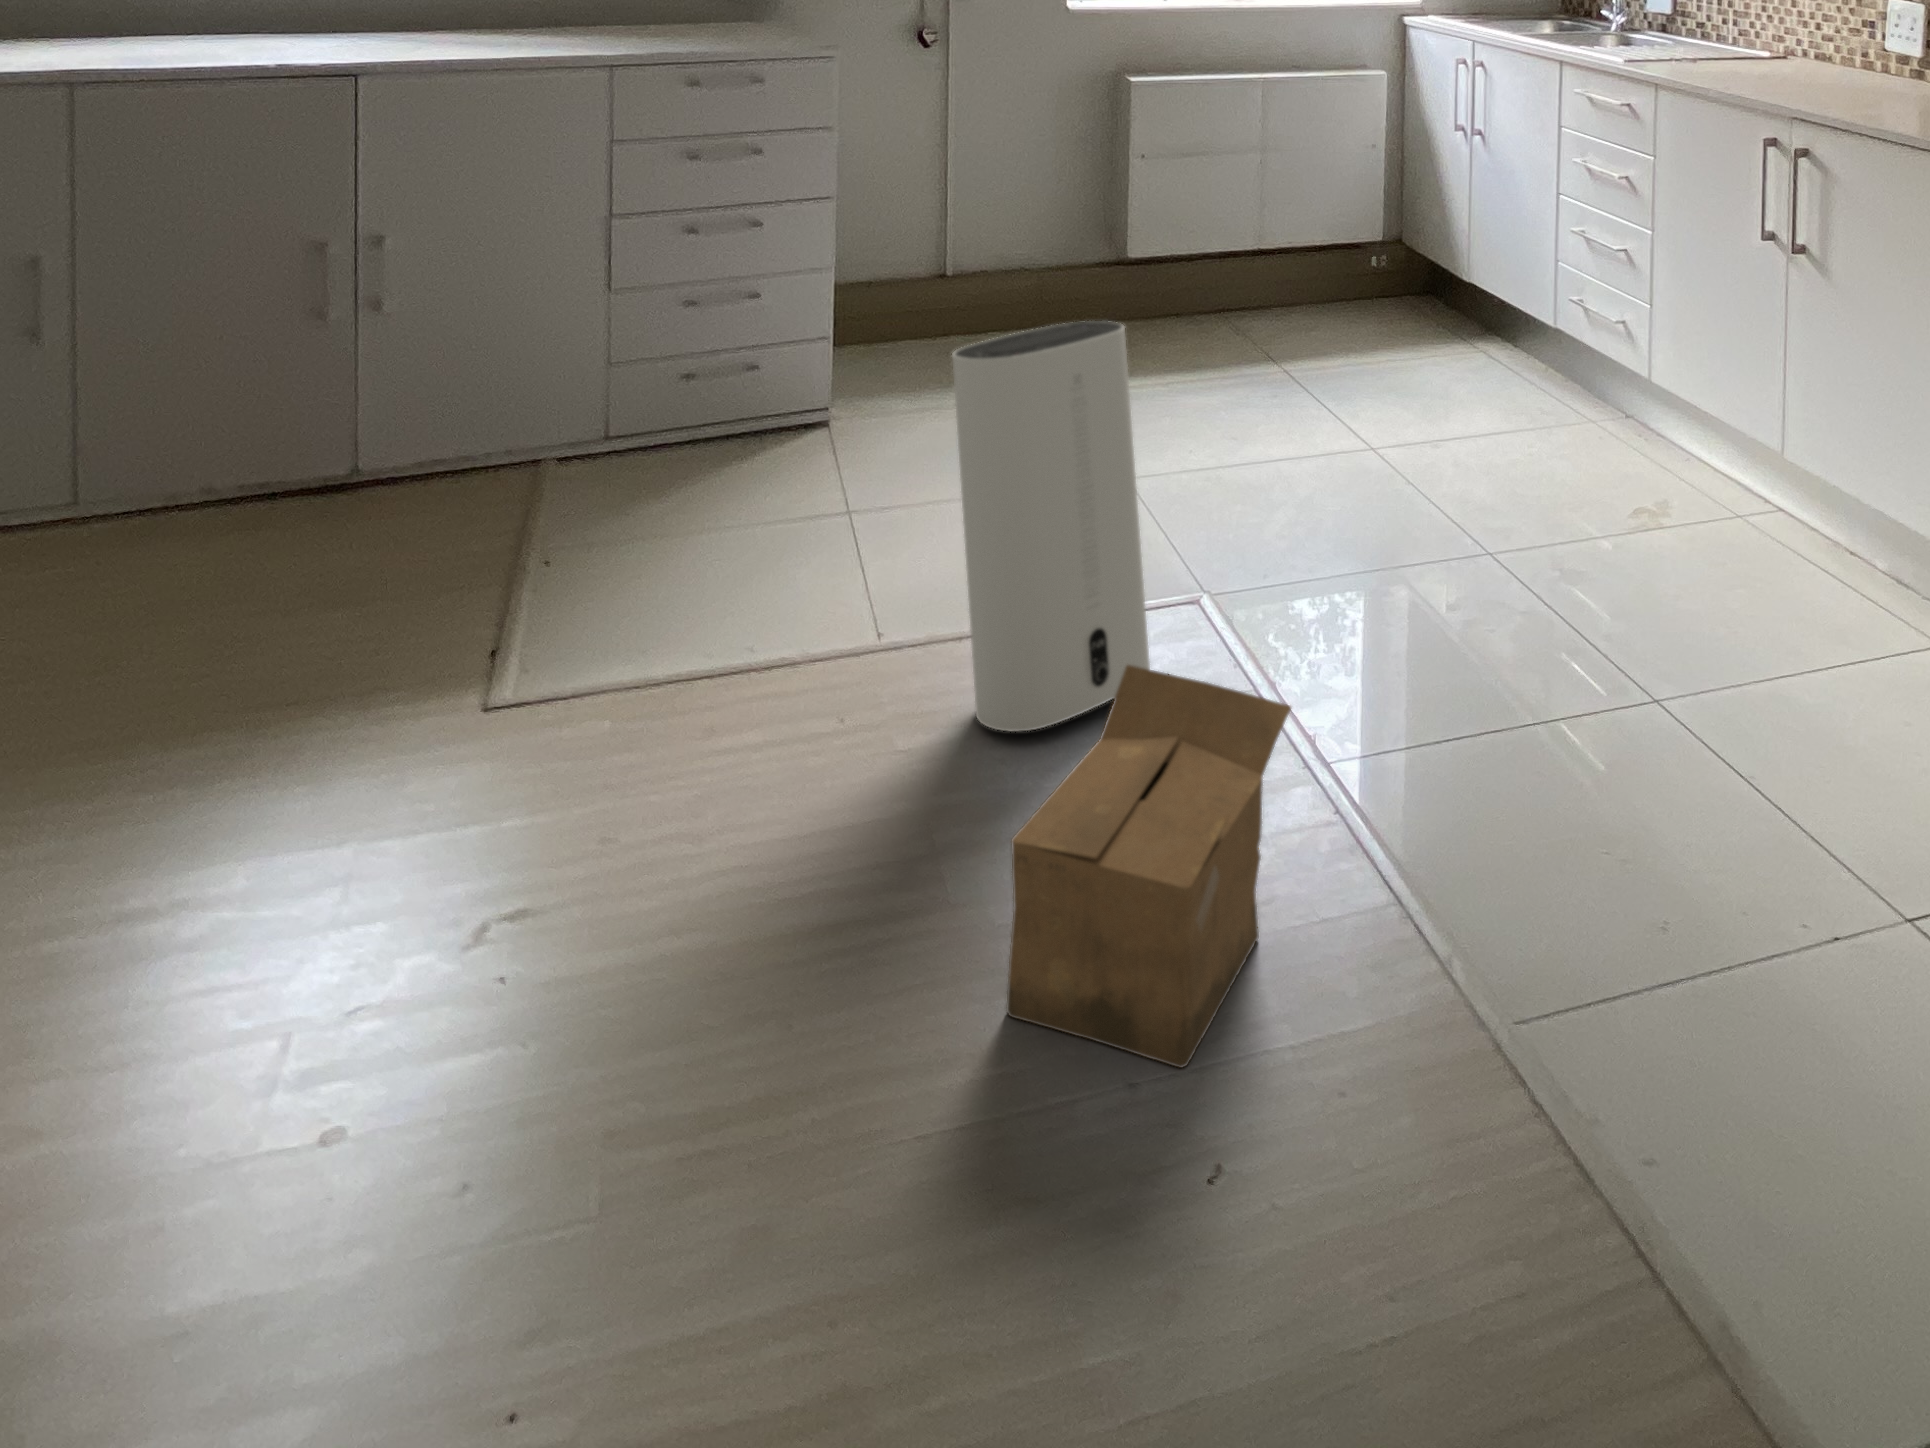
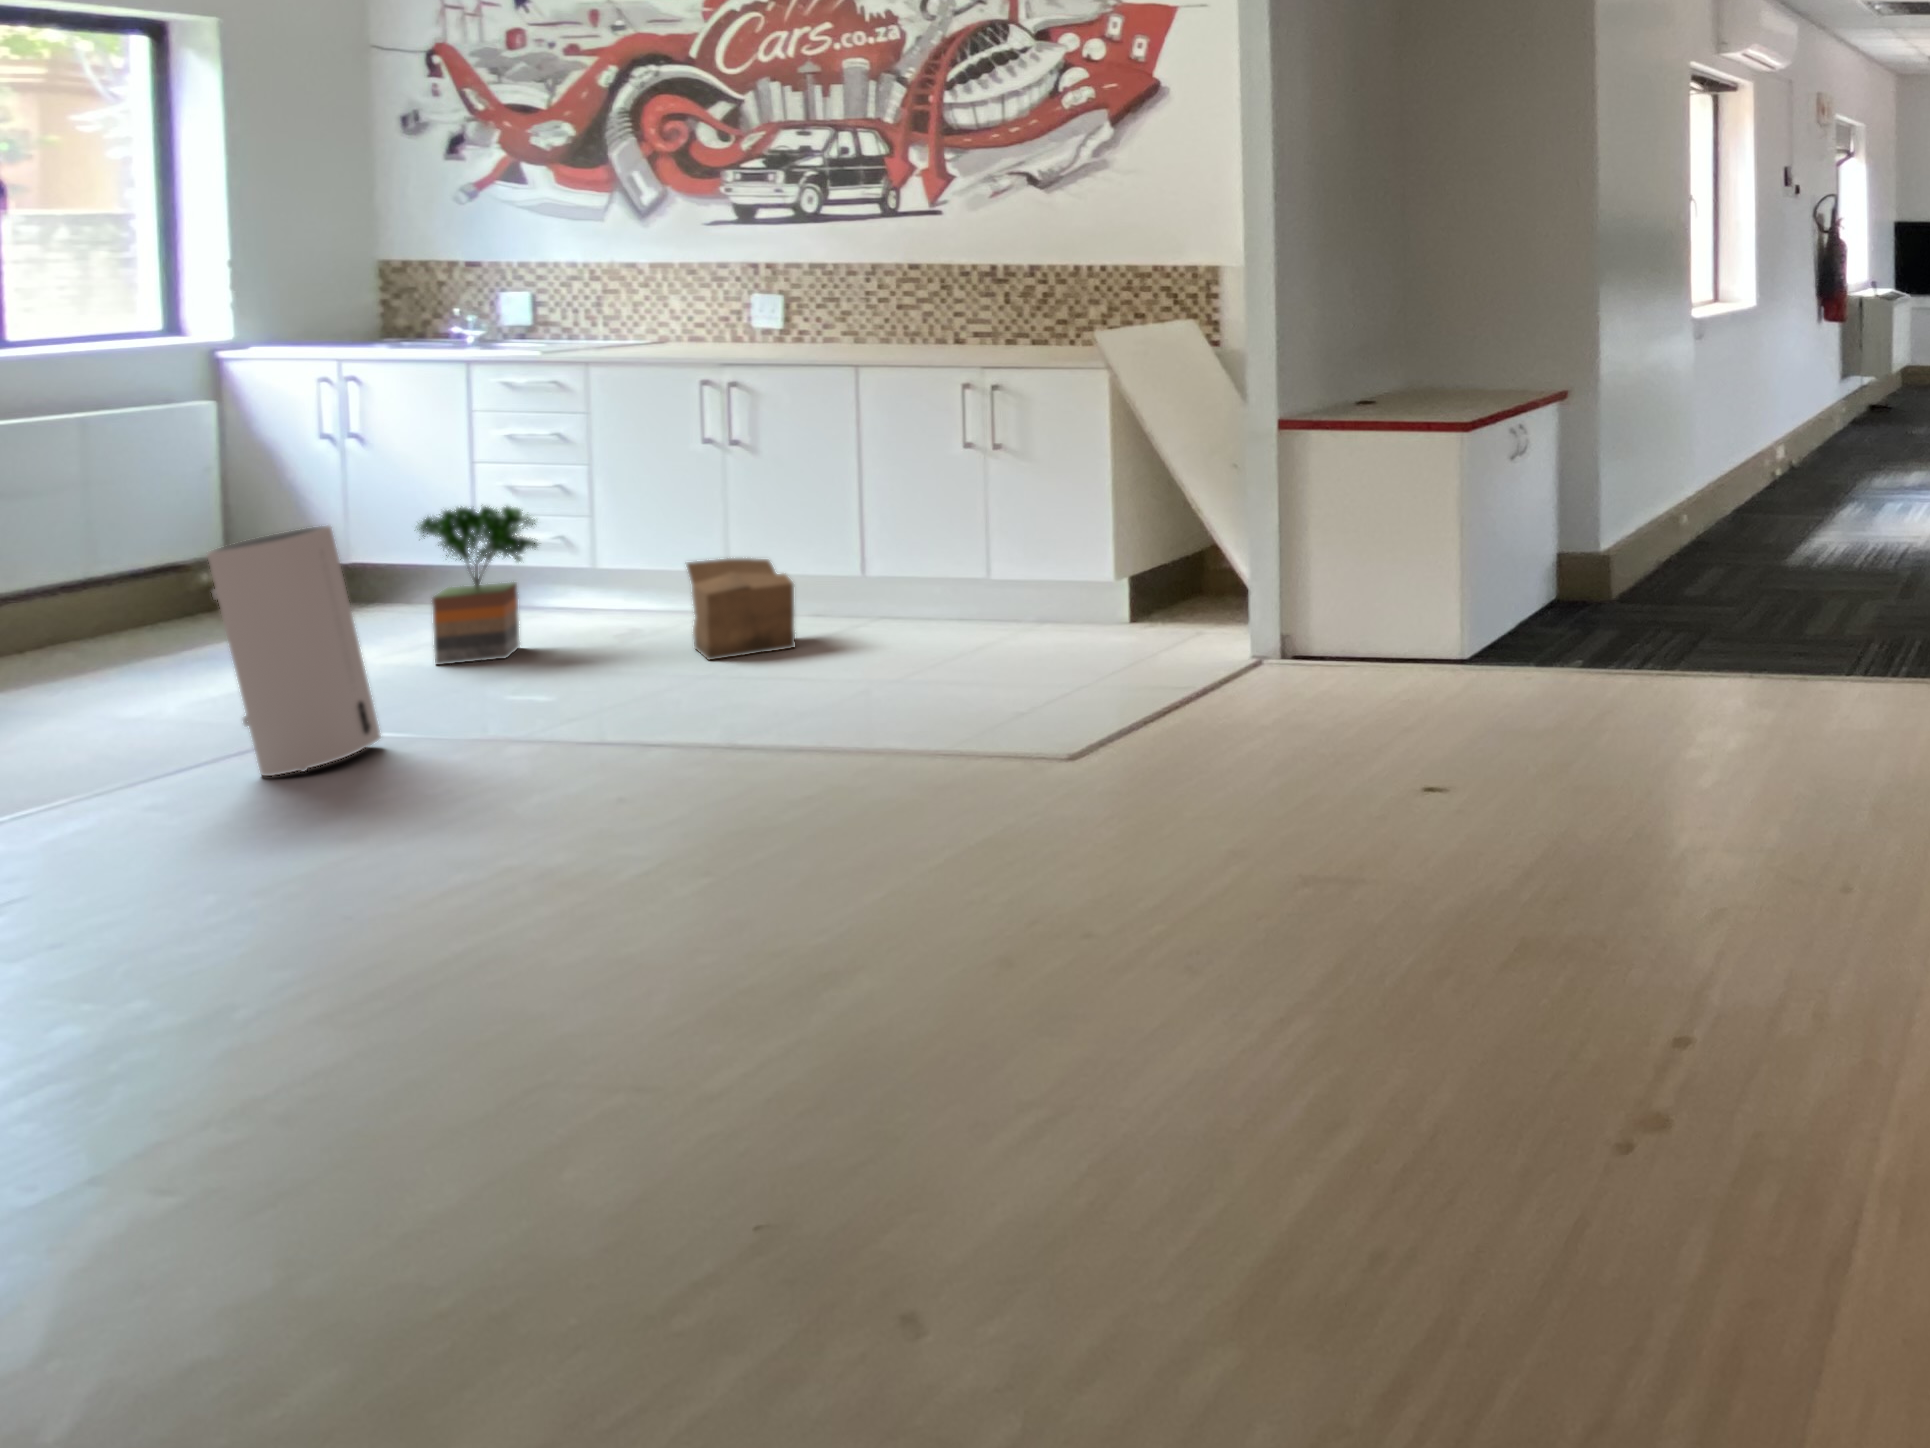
potted tree: none [1431,257,1567,491] -> present [417,506,538,665]
cardboard box: present [1007,665,1291,1068] -> present [687,558,795,660]

